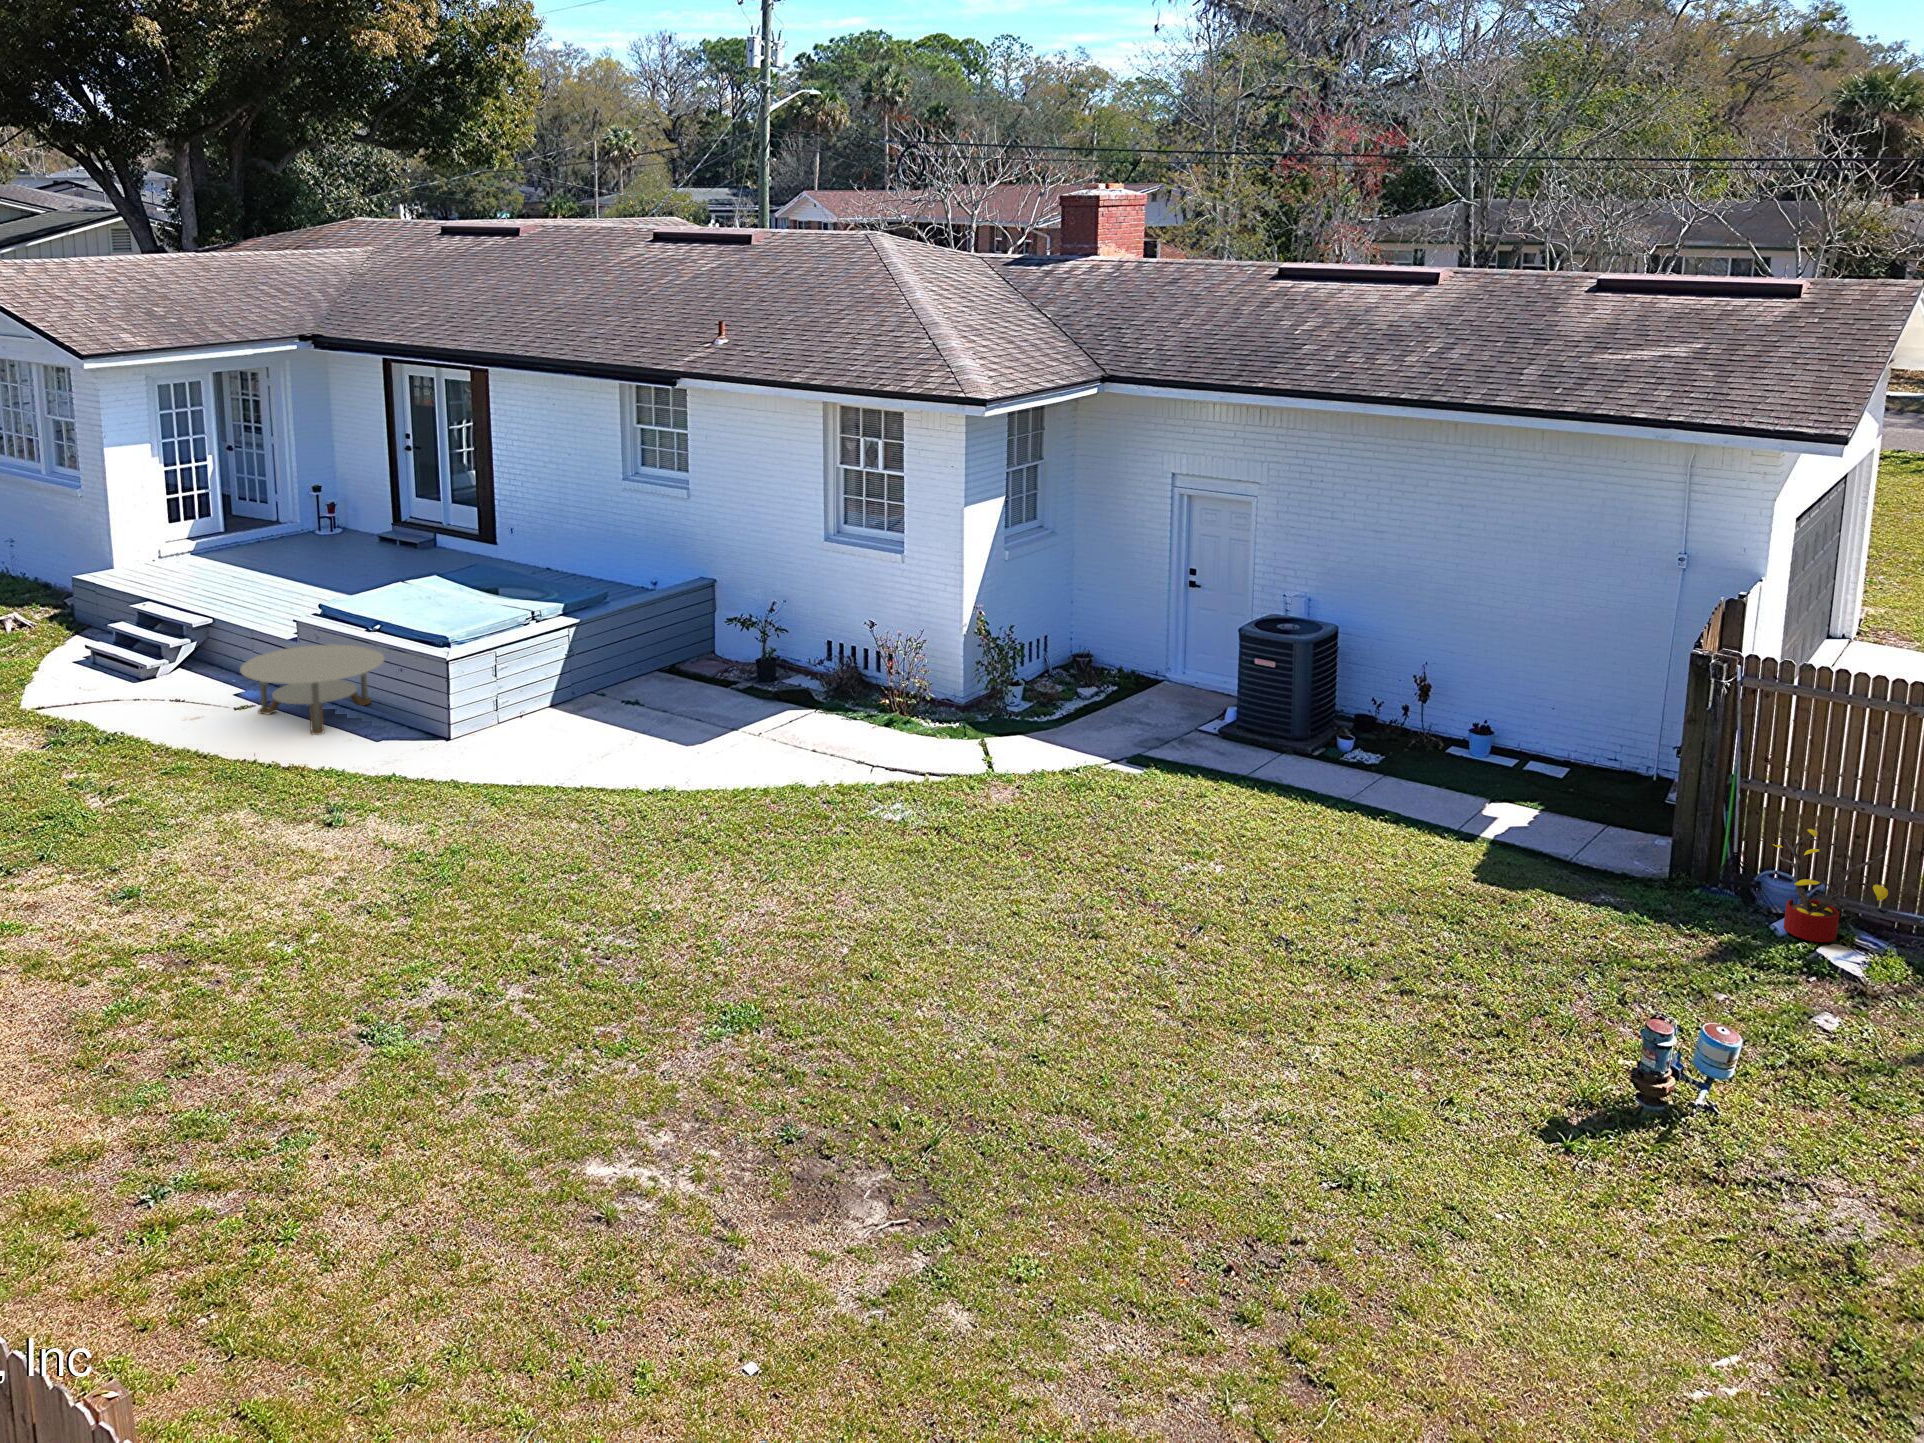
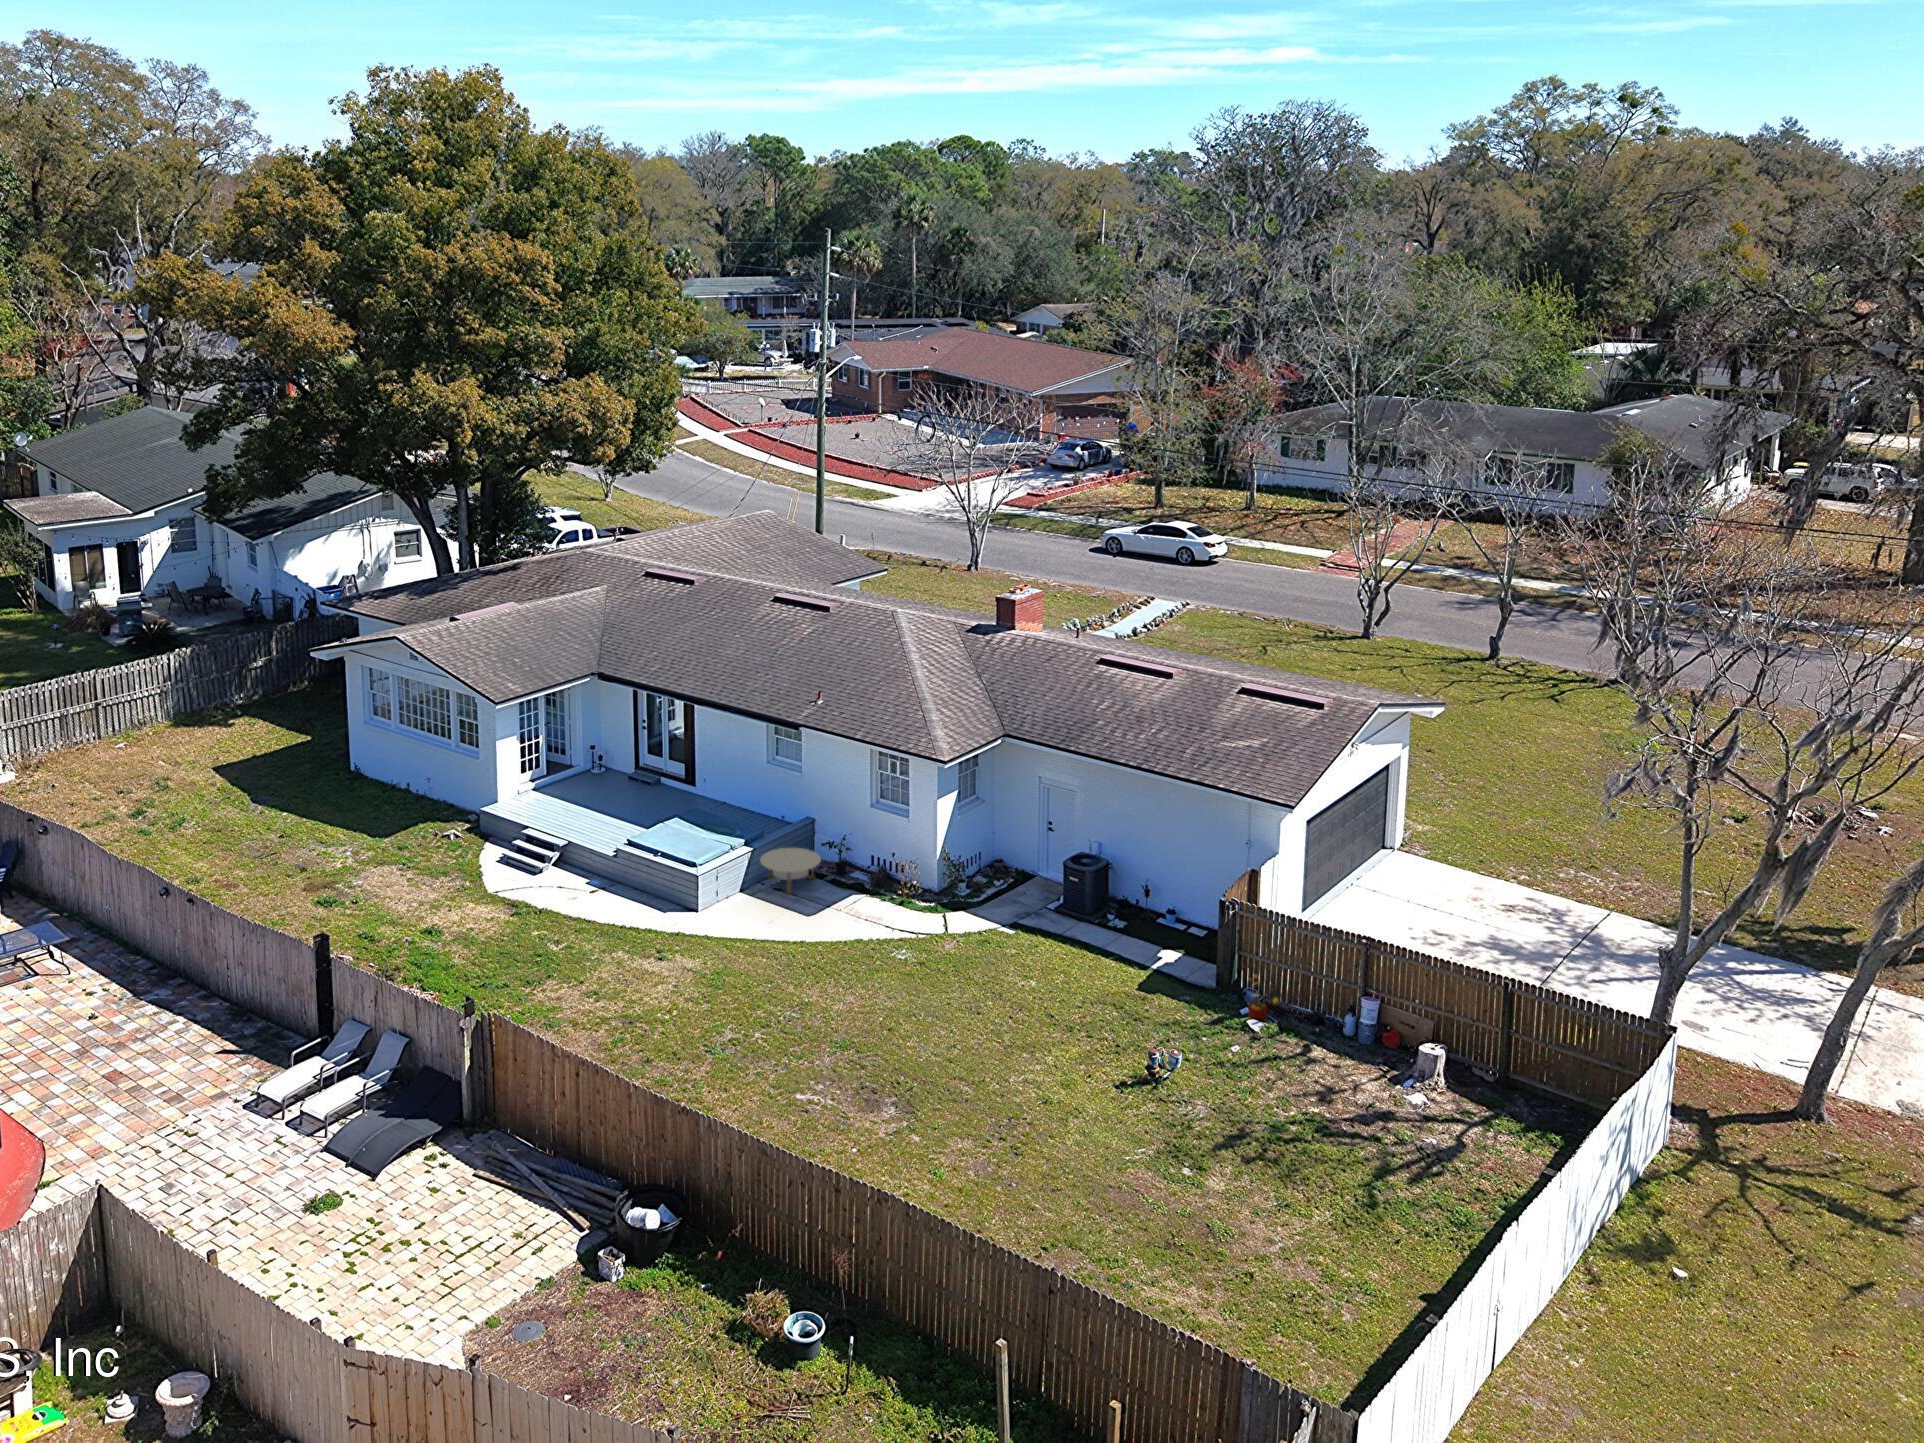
round table: present [240,644,384,735] -> present [760,848,821,894]

